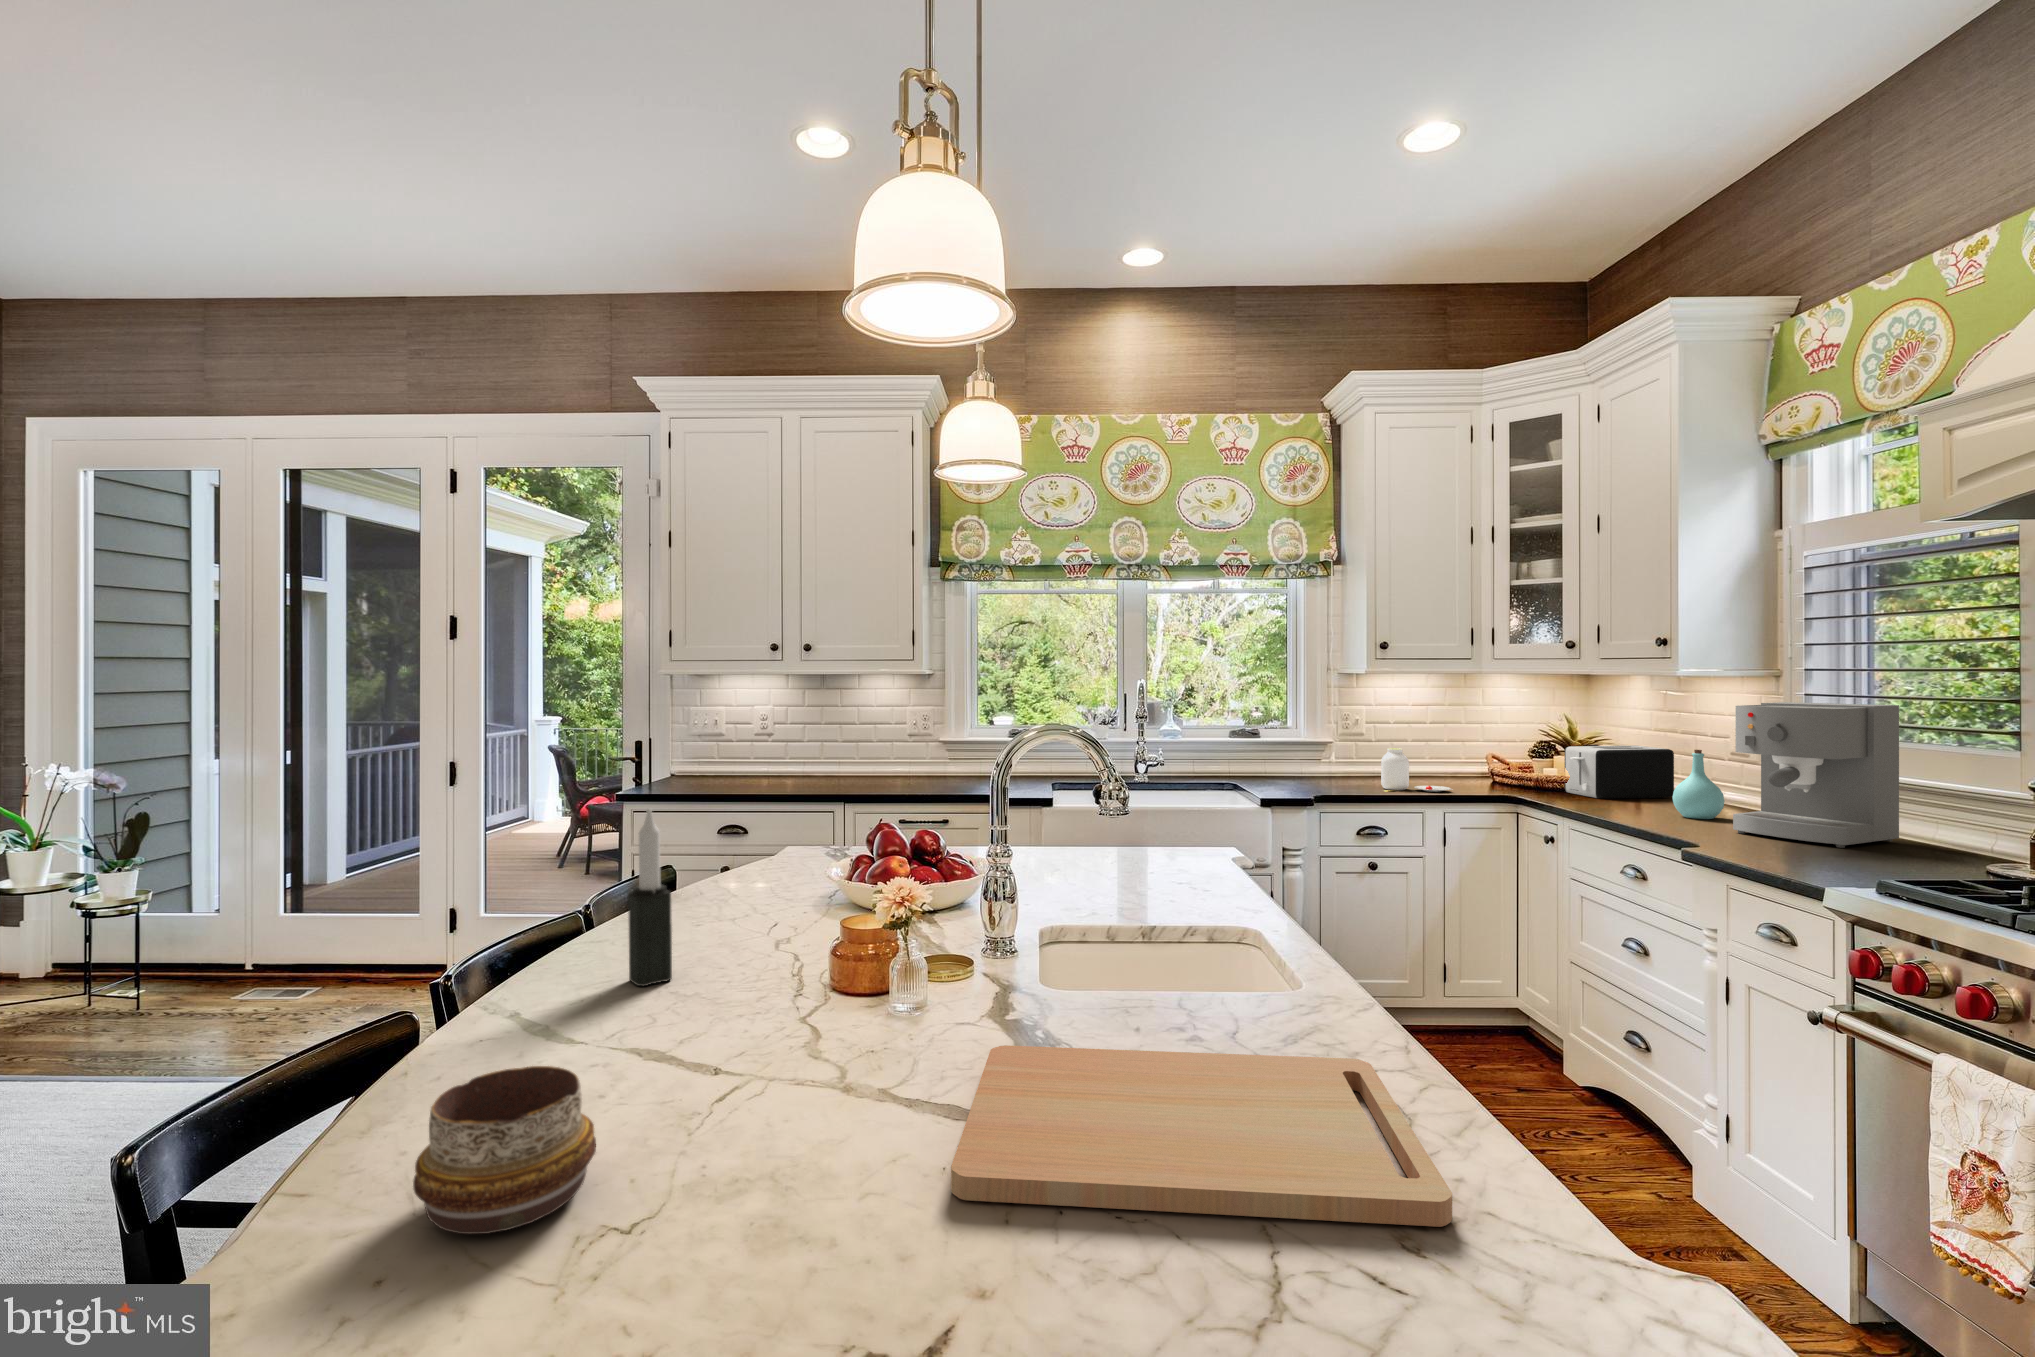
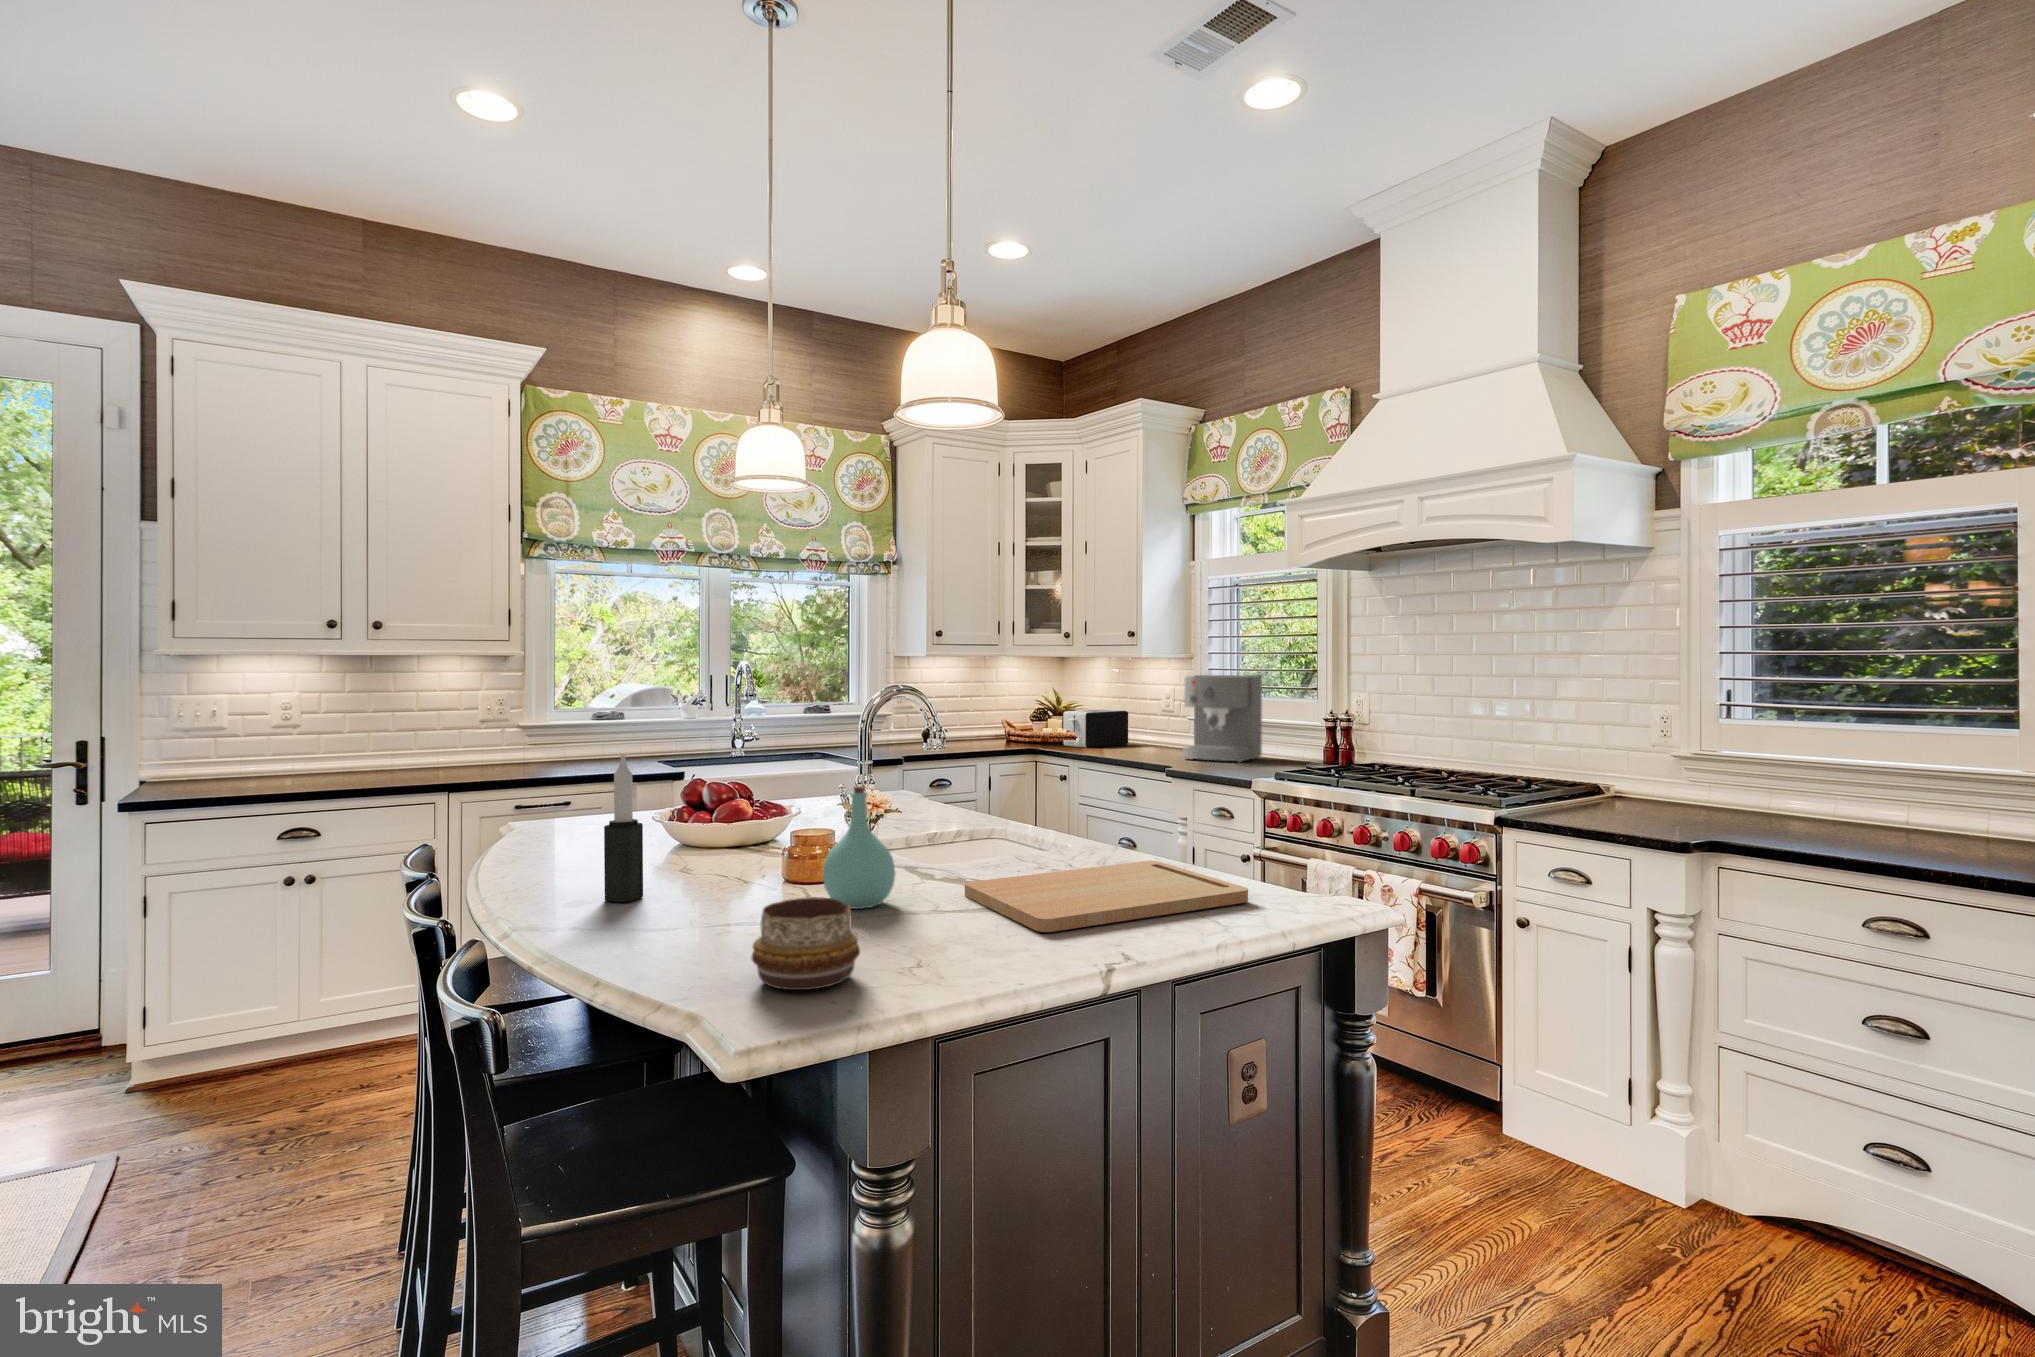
jar: present [1381,748,1451,792] -> none [941,717,995,752]
bottle: present [1672,750,1725,819] -> present [823,786,895,909]

